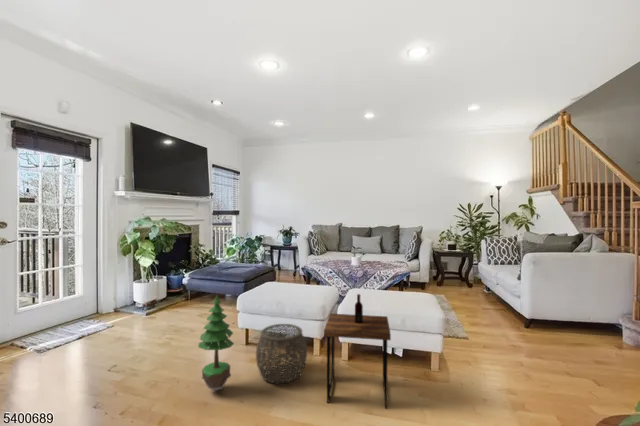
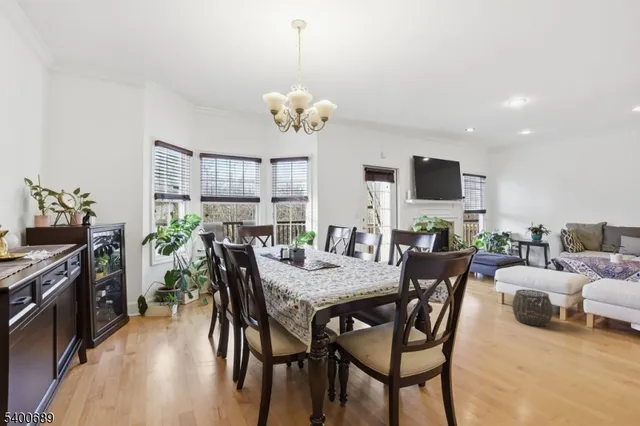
side table: present [324,294,391,409] -> none [565,272,629,353]
potted tree: present [198,296,234,391] -> none [475,262,498,319]

